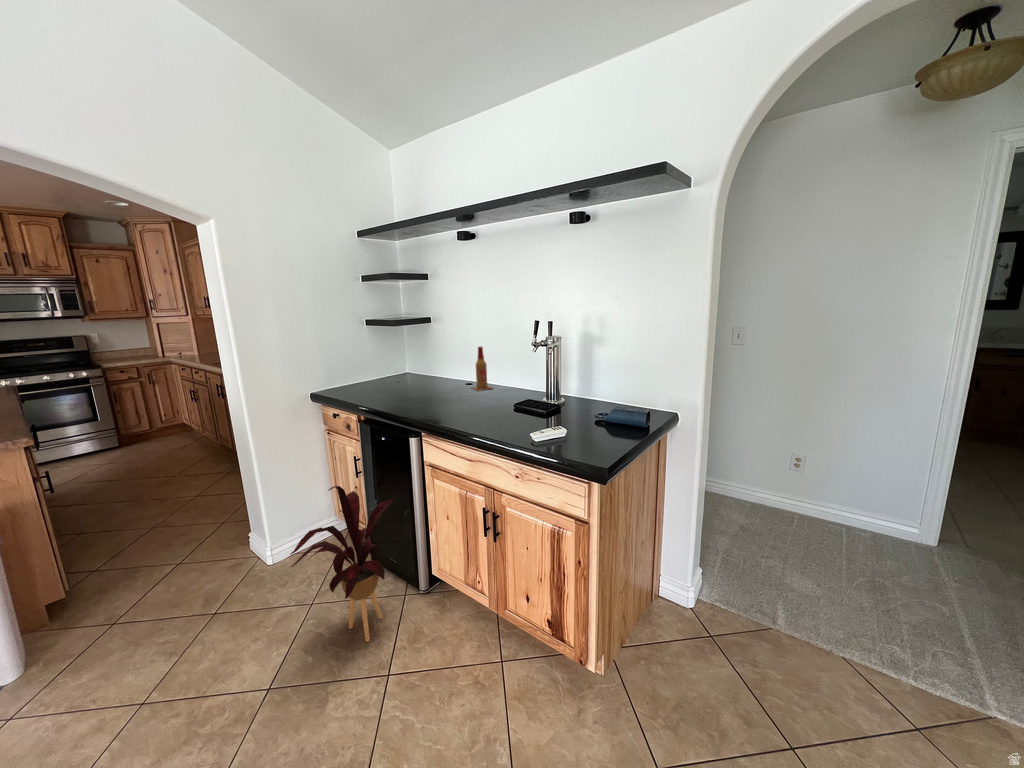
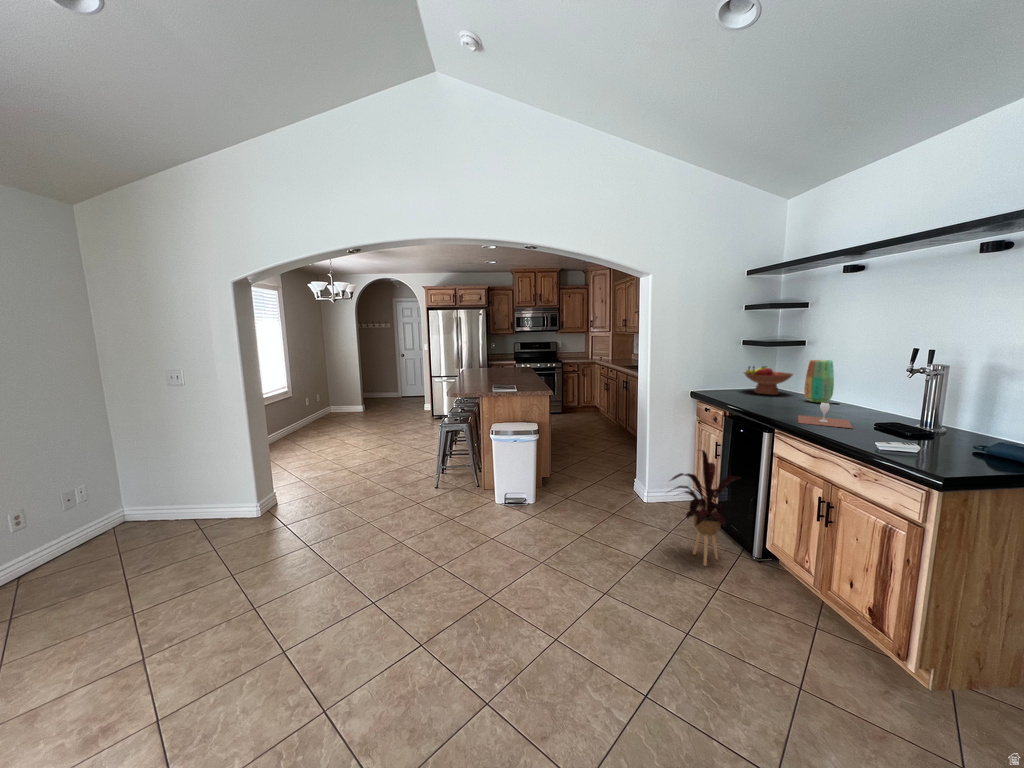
vase: none [437,338,463,385] -> present [804,360,834,403]
beer bottle: present [473,347,492,391] -> none [838,370,866,412]
fruit bowl: none [373,349,425,383] -> present [744,366,793,395]
wine glass: none [441,388,496,419] -> present [798,403,852,428]

